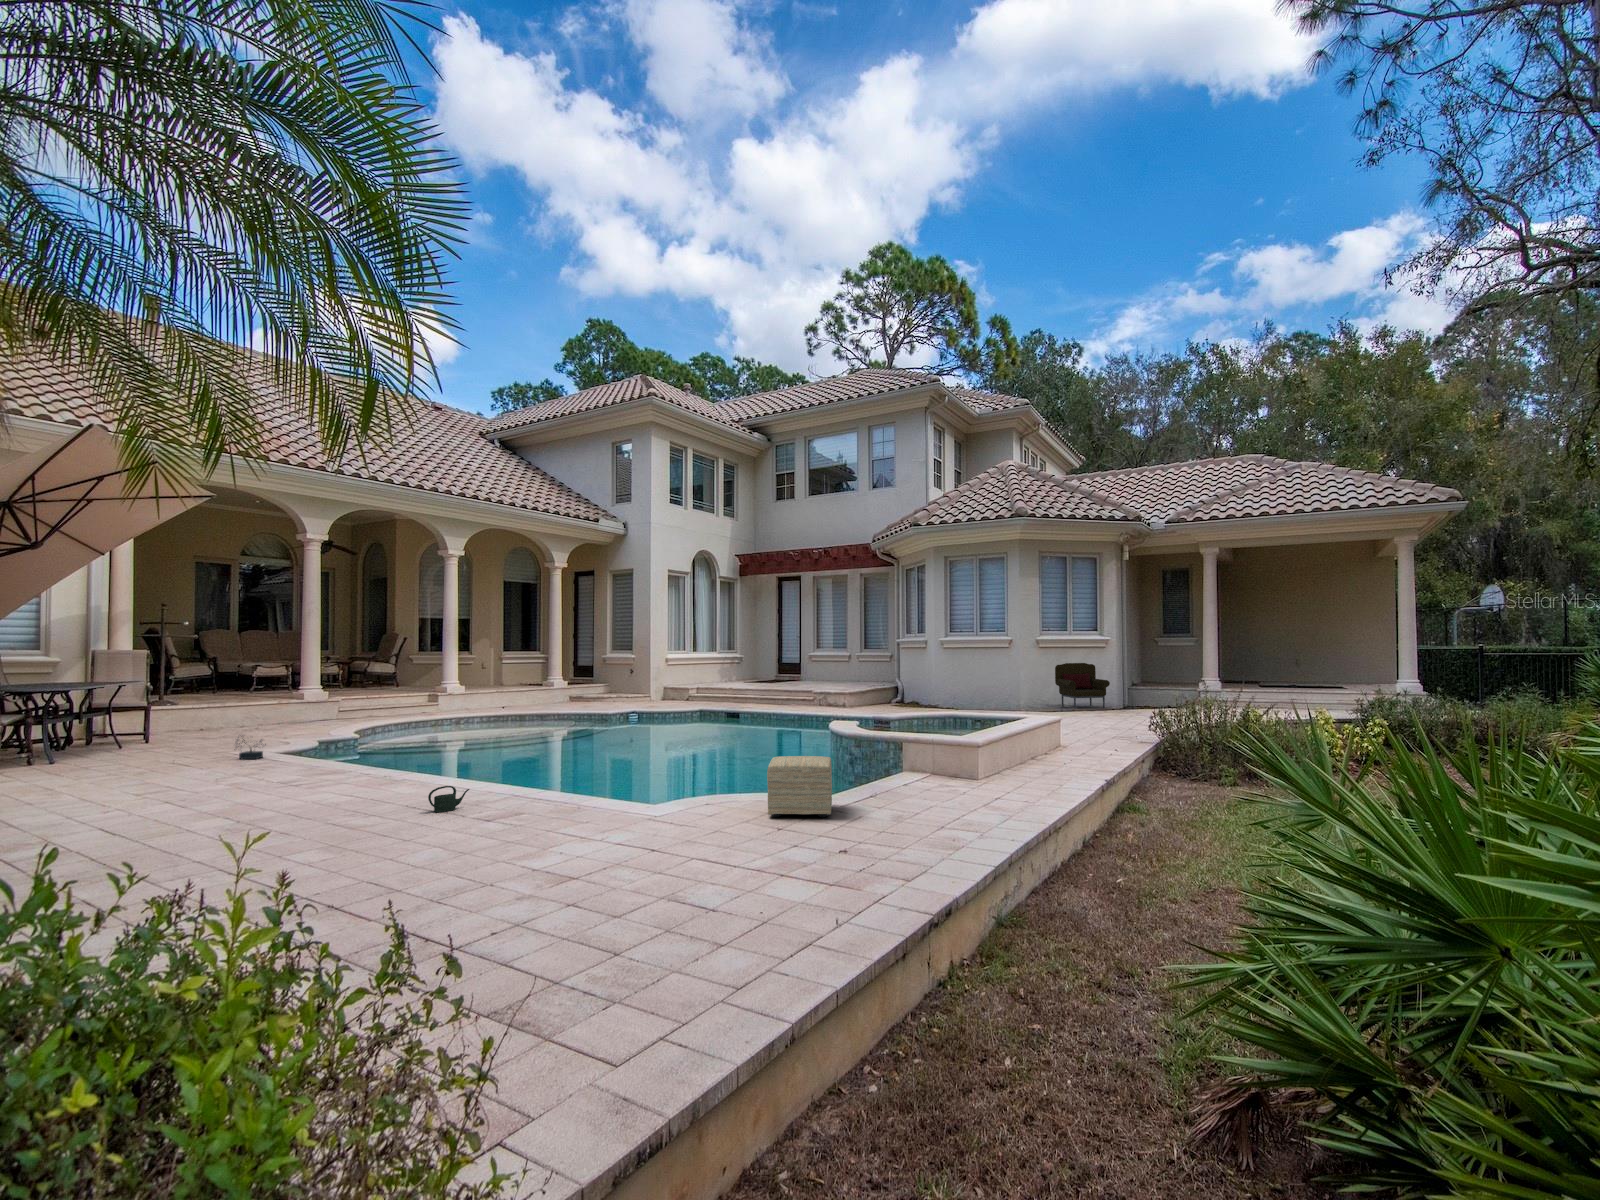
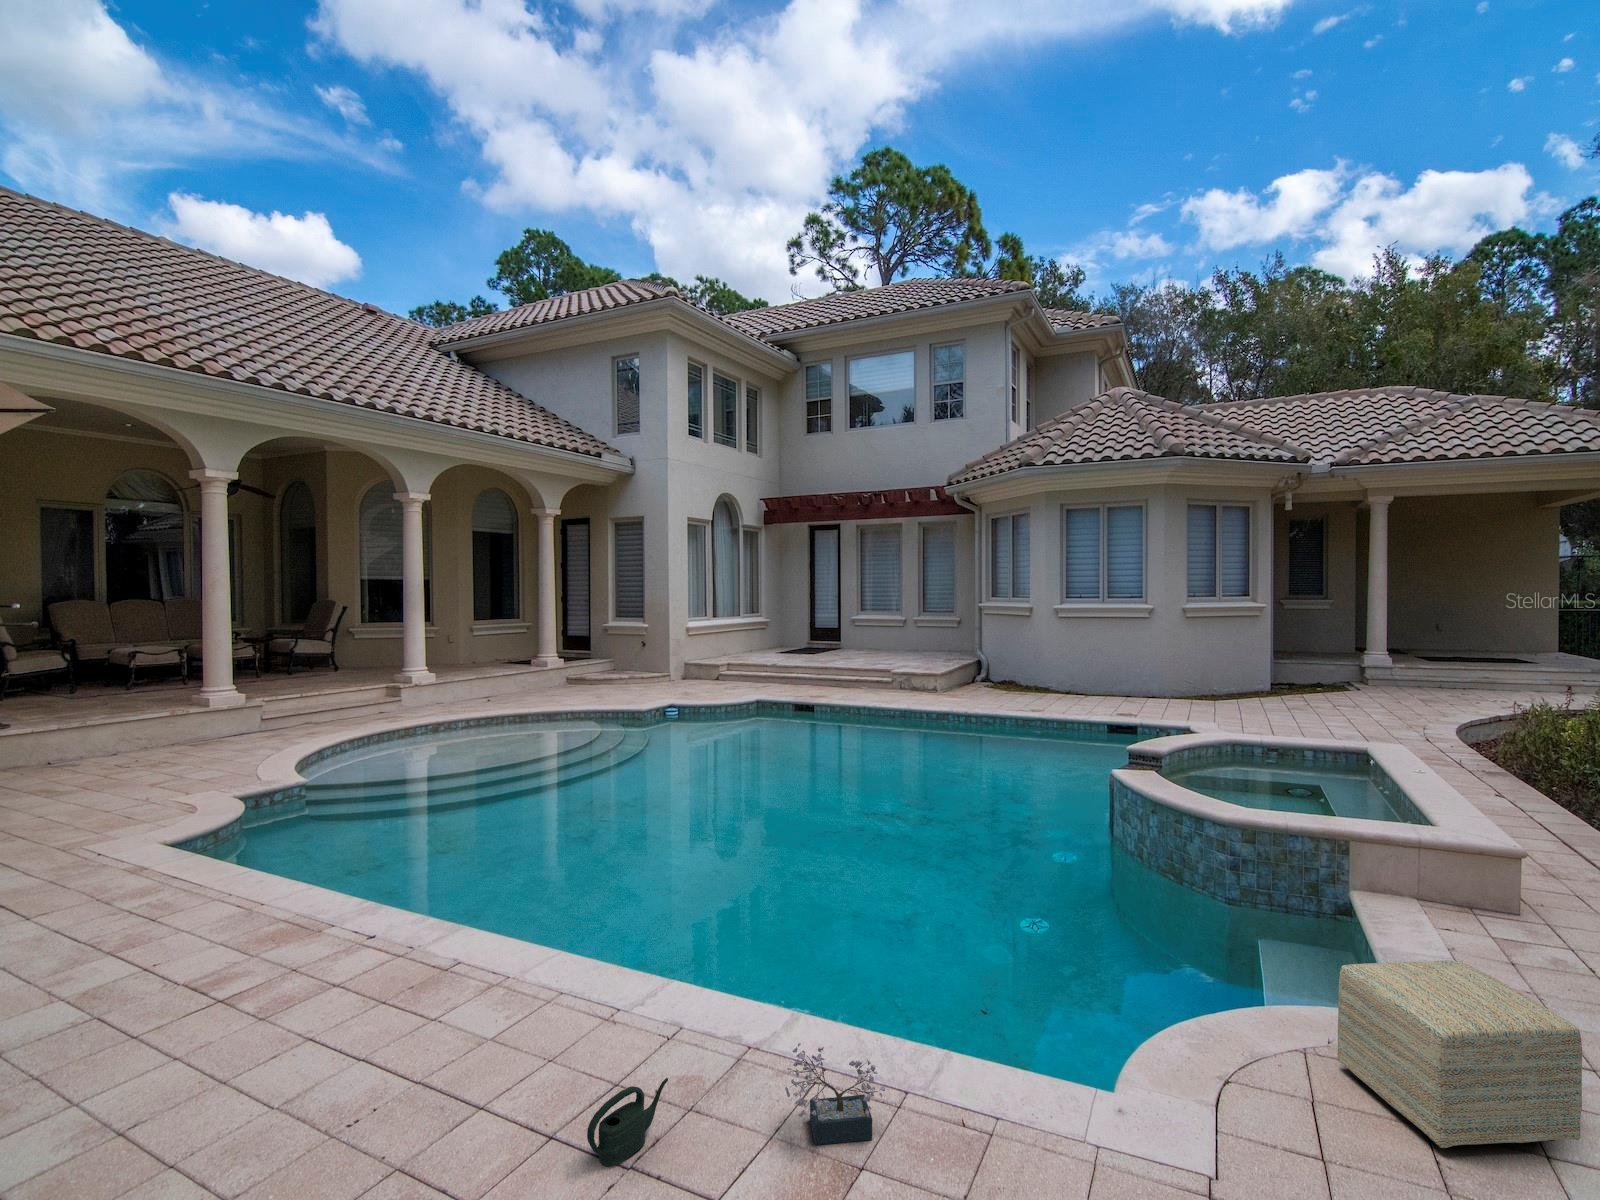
armchair: present [1055,663,1110,709] -> none [1197,638,1270,696]
decorative plant: present [236,735,266,759] -> present [785,1043,885,1145]

